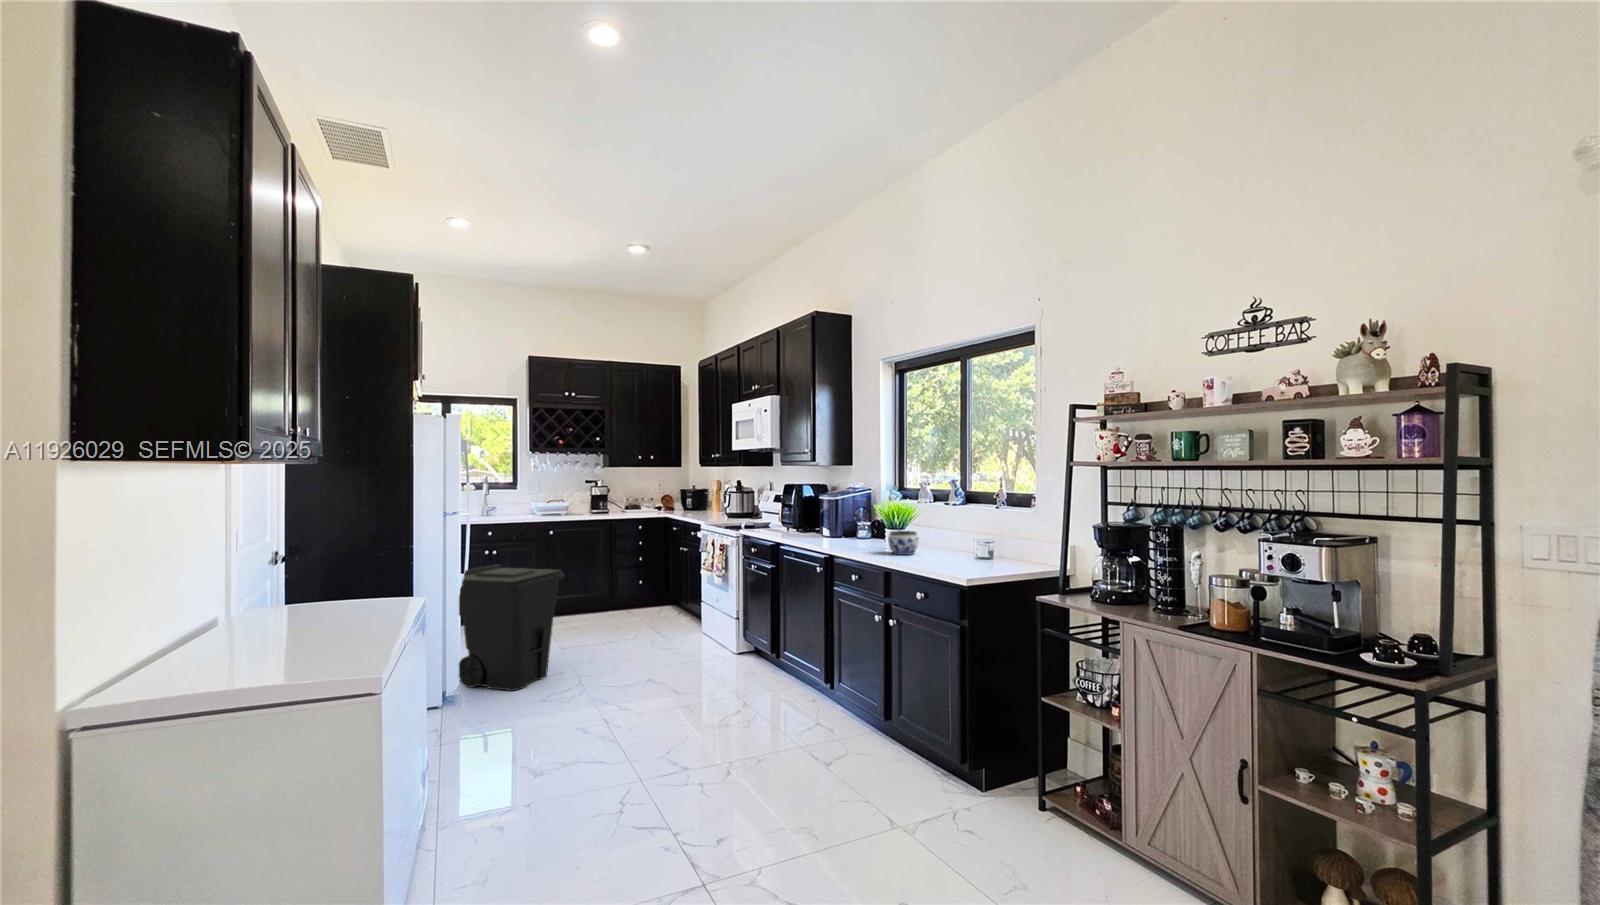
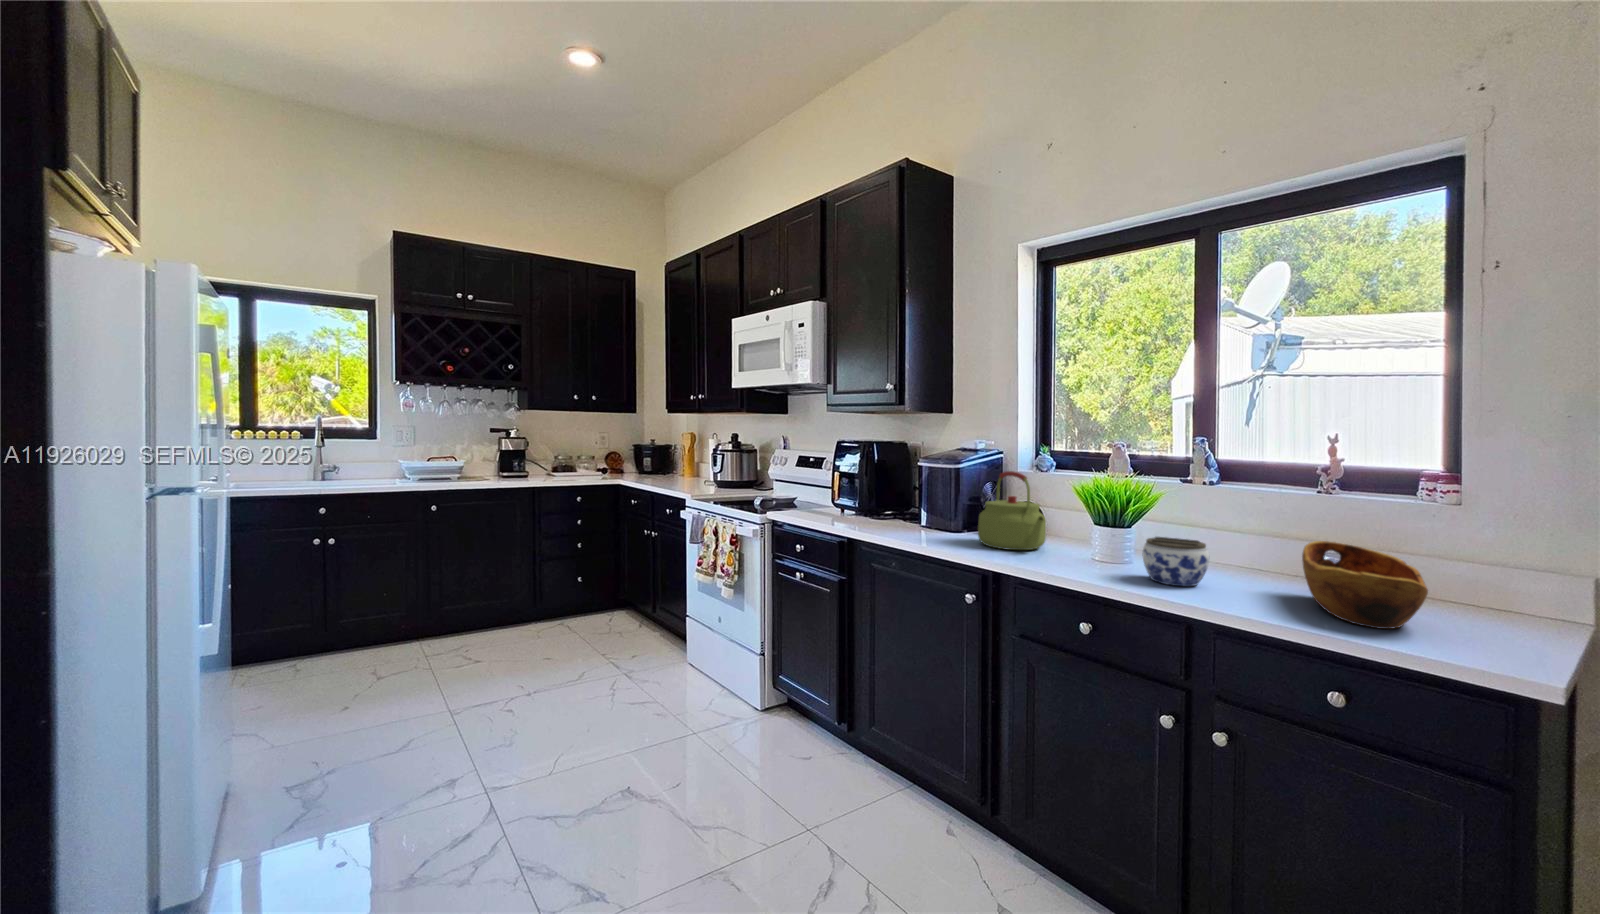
kettle: none [836,499,873,543] -> present [978,471,1046,550]
wooden bowl: none [936,530,989,566] -> present [1302,541,1428,629]
trash can: present [458,564,564,691] -> none [212,577,471,826]

